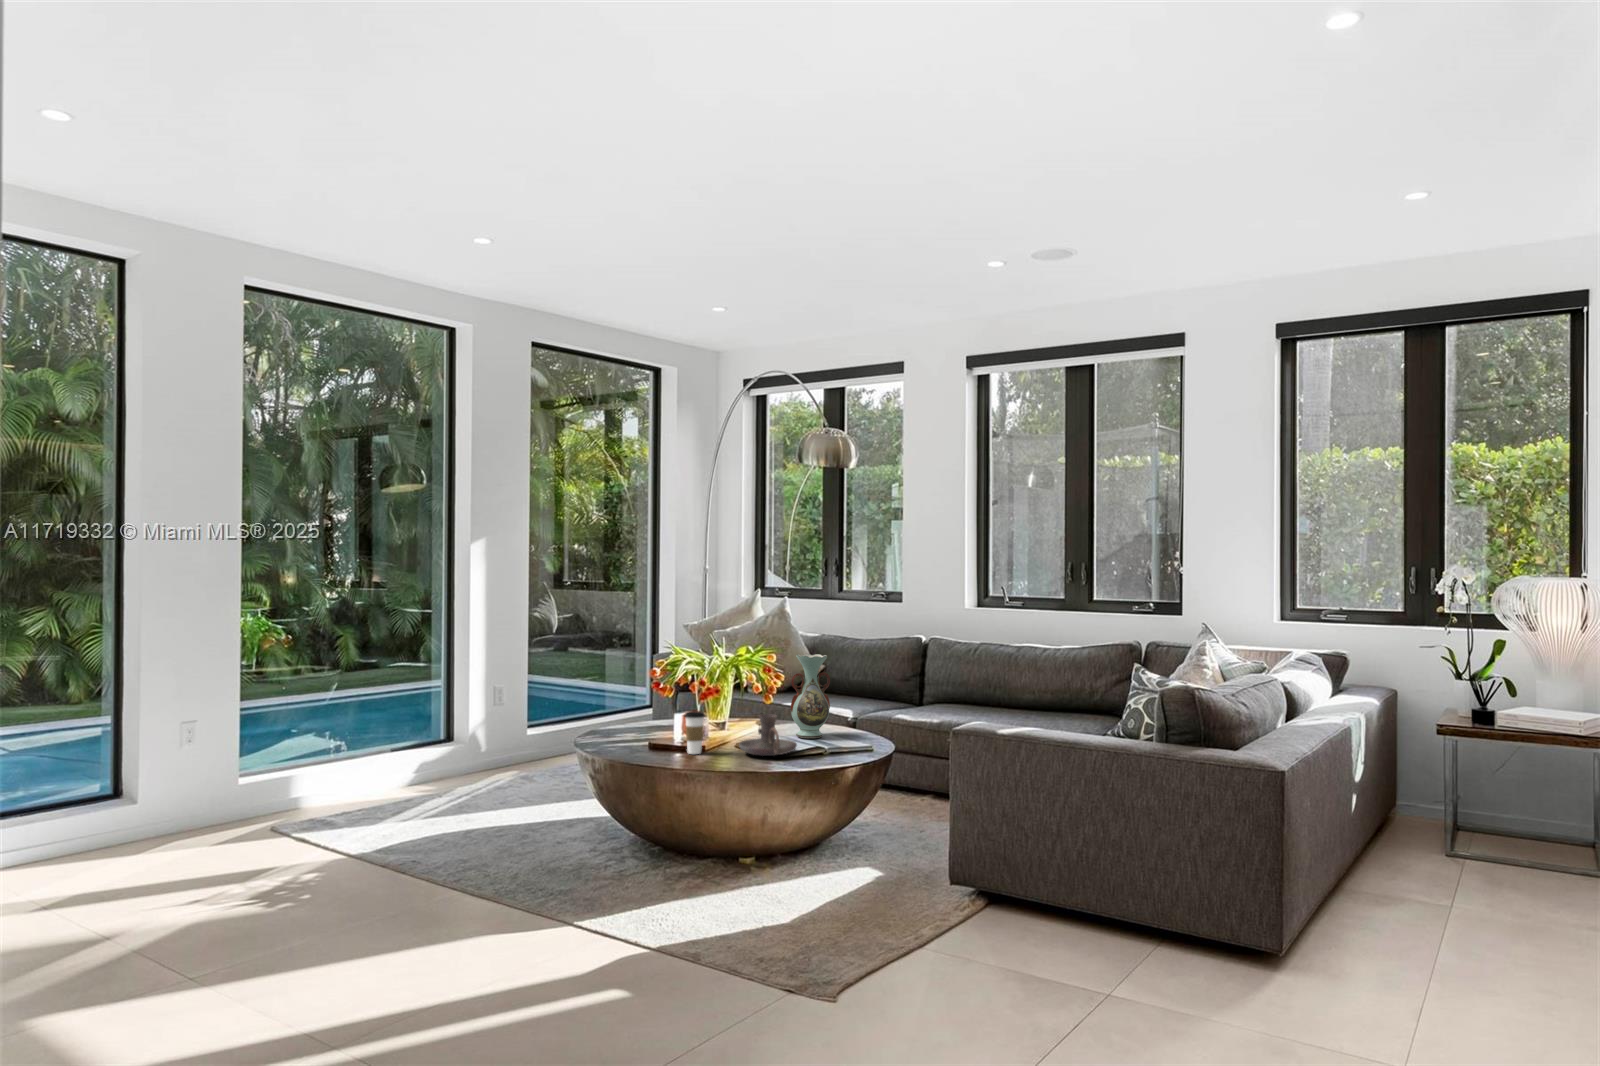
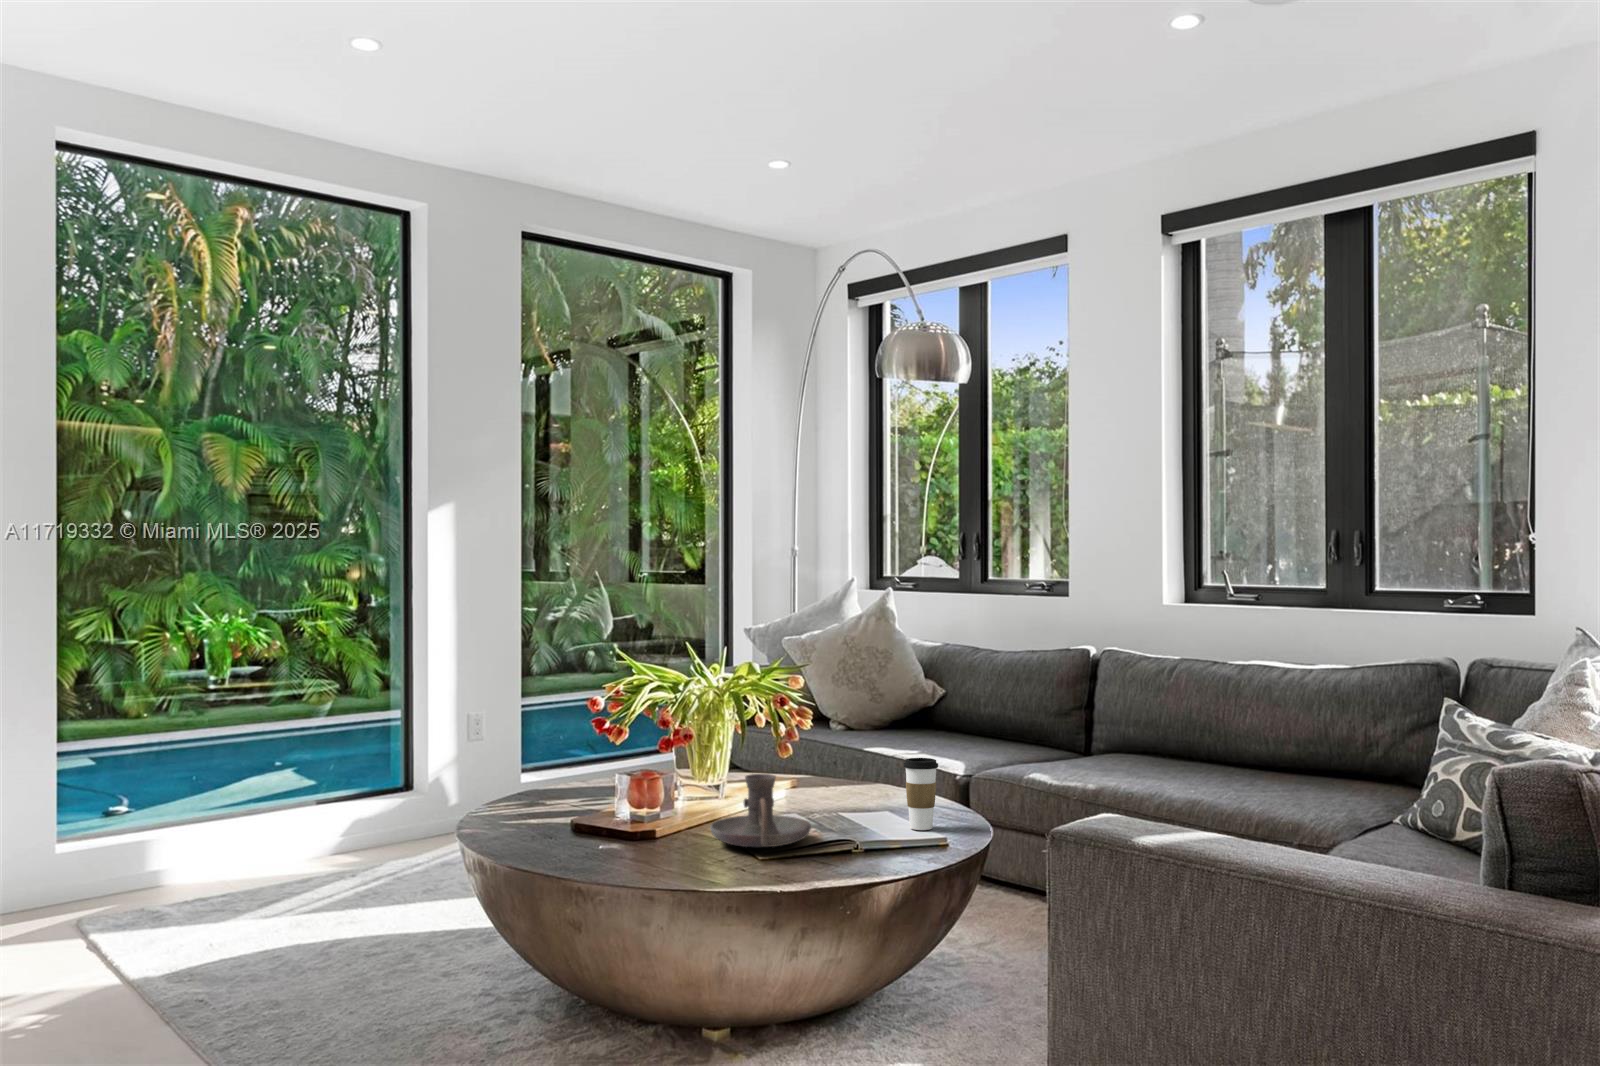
decorative vase: present [791,654,830,738] -> none [820,671,890,815]
coffee cup: present [685,711,705,754] -> present [904,758,938,830]

